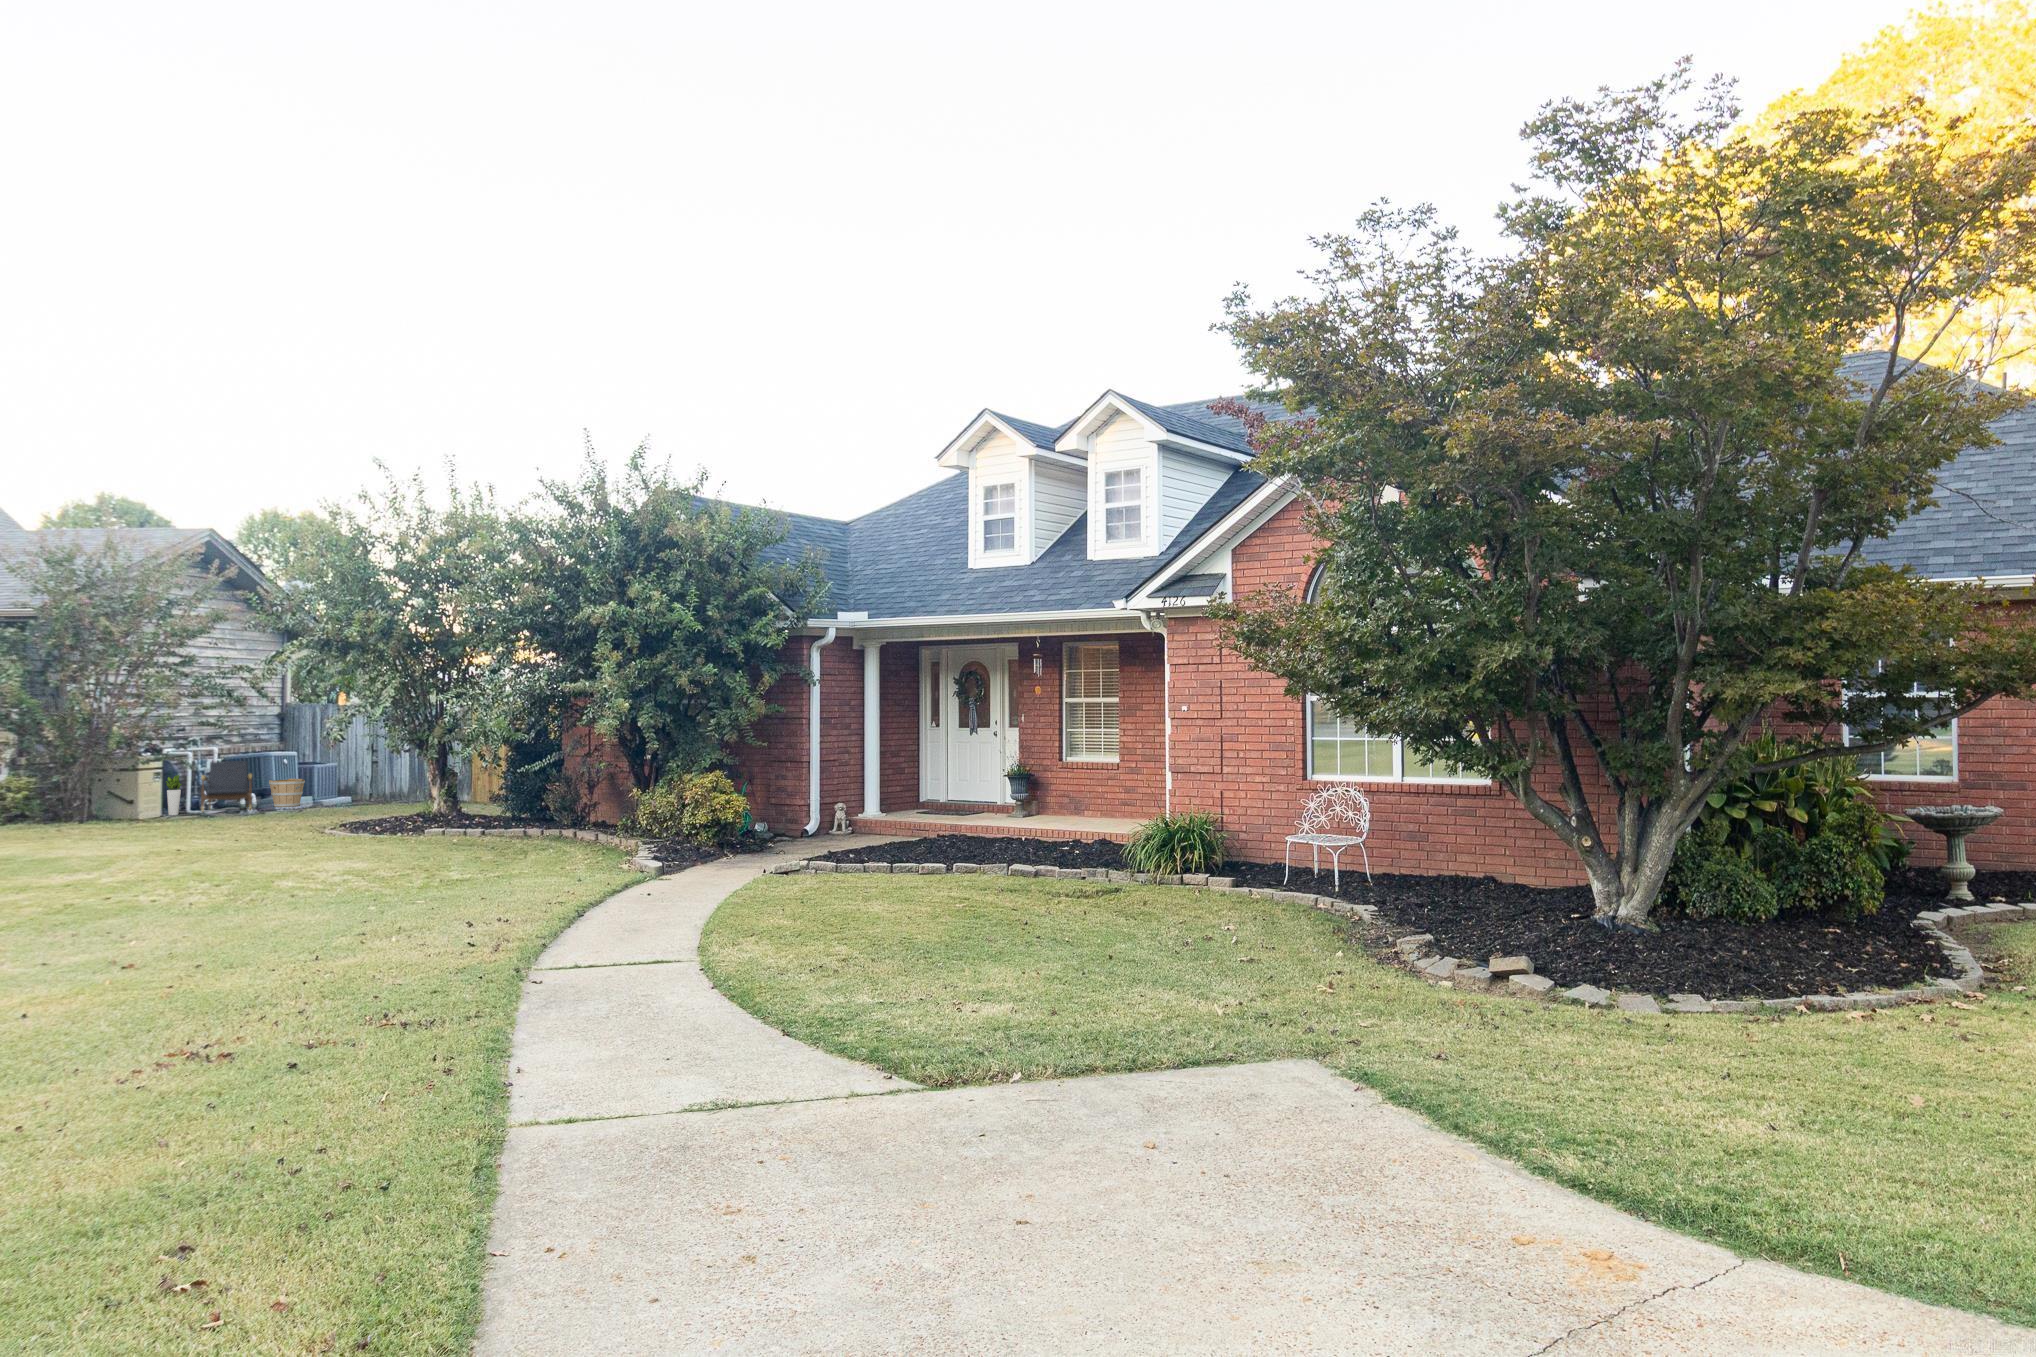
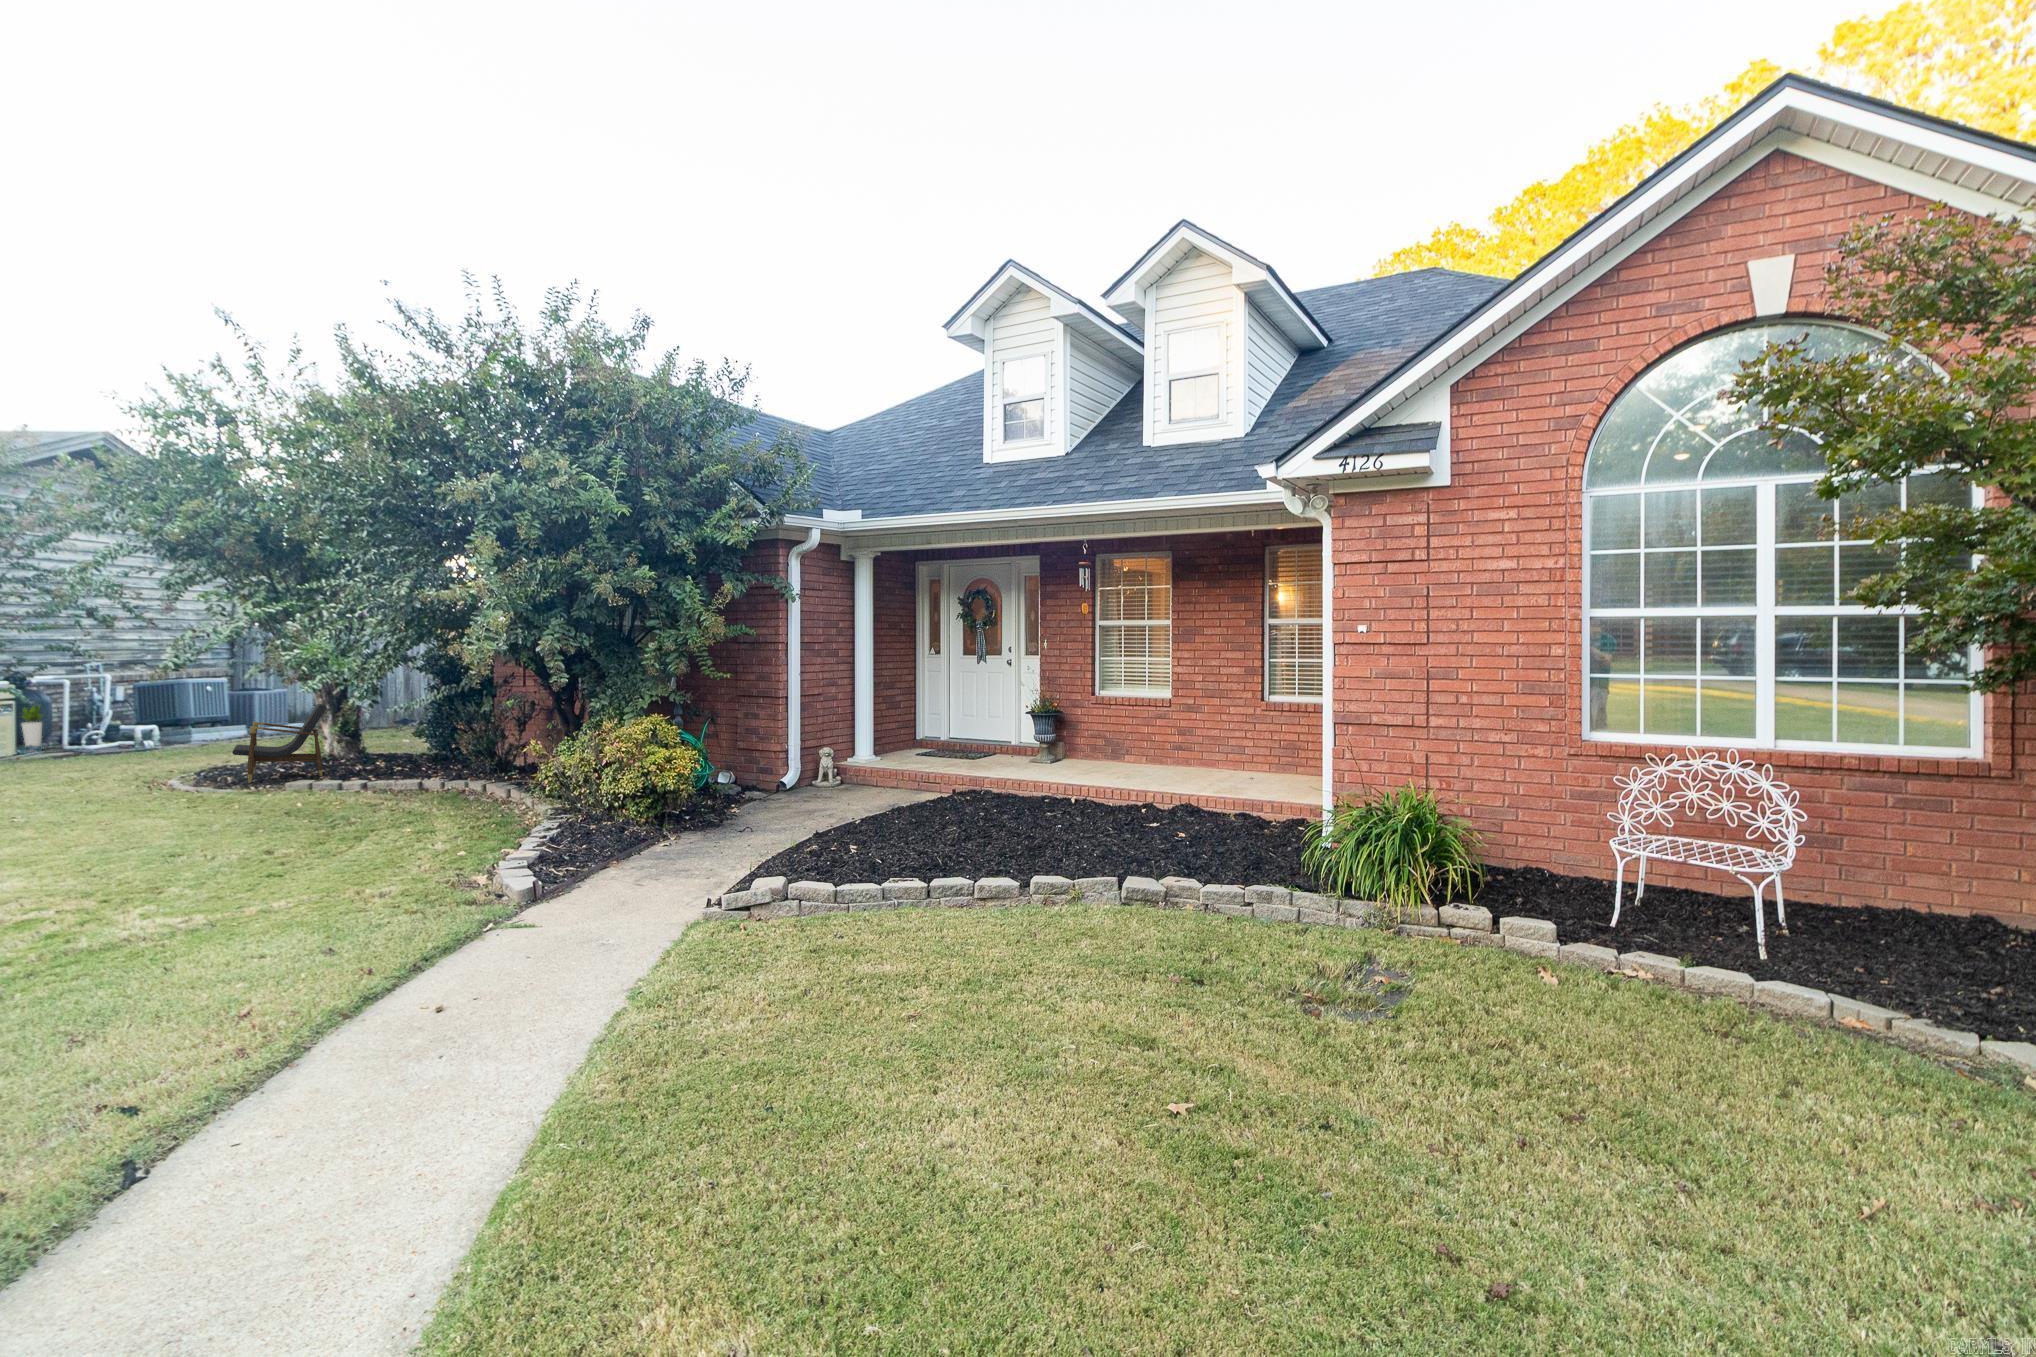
lounge chair: present [201,761,252,811] -> present [232,704,327,783]
wooden bucket: present [269,779,305,807] -> none [182,706,230,737]

